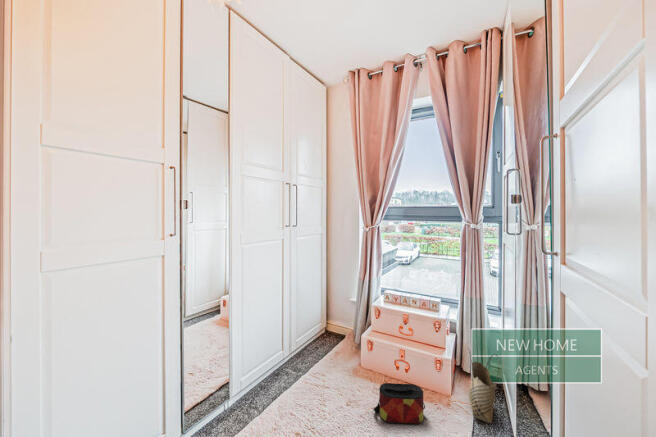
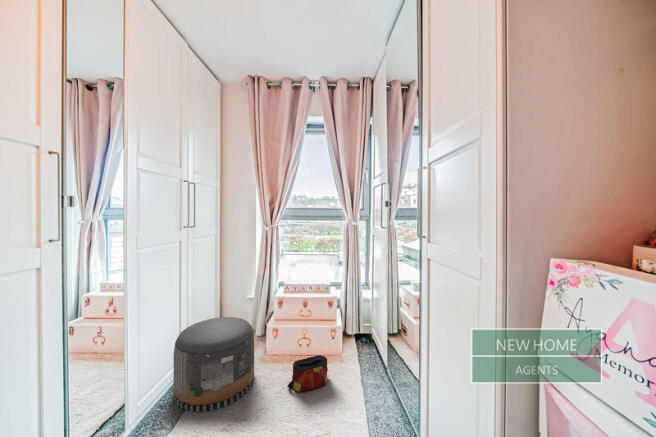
pouf: none [270,316,344,408] -> present [173,317,254,412]
woven basket: present [469,350,499,423] -> none [354,317,375,368]

